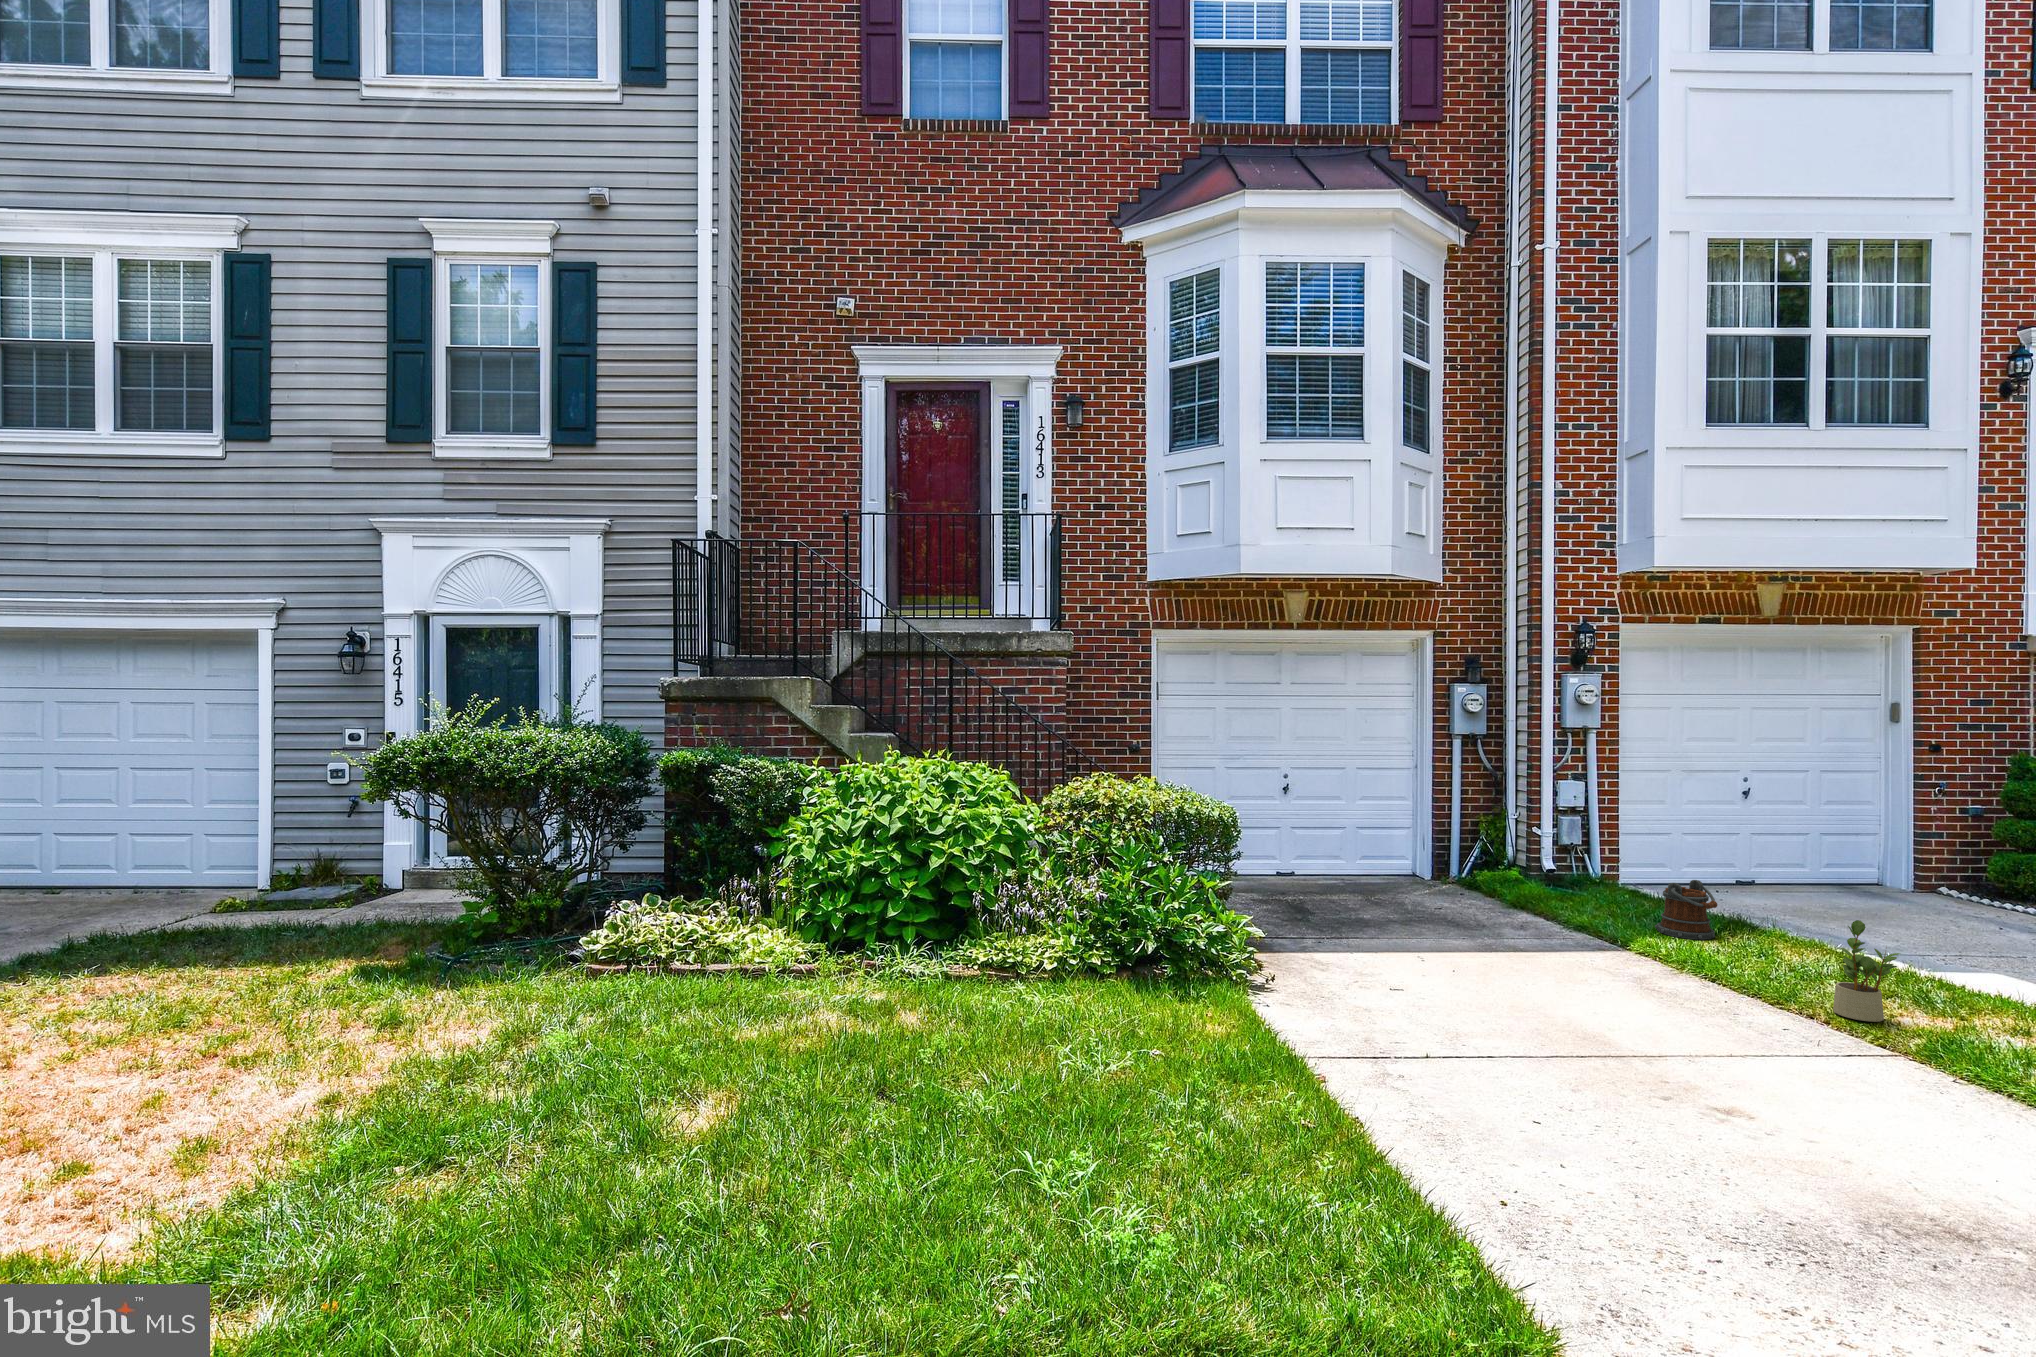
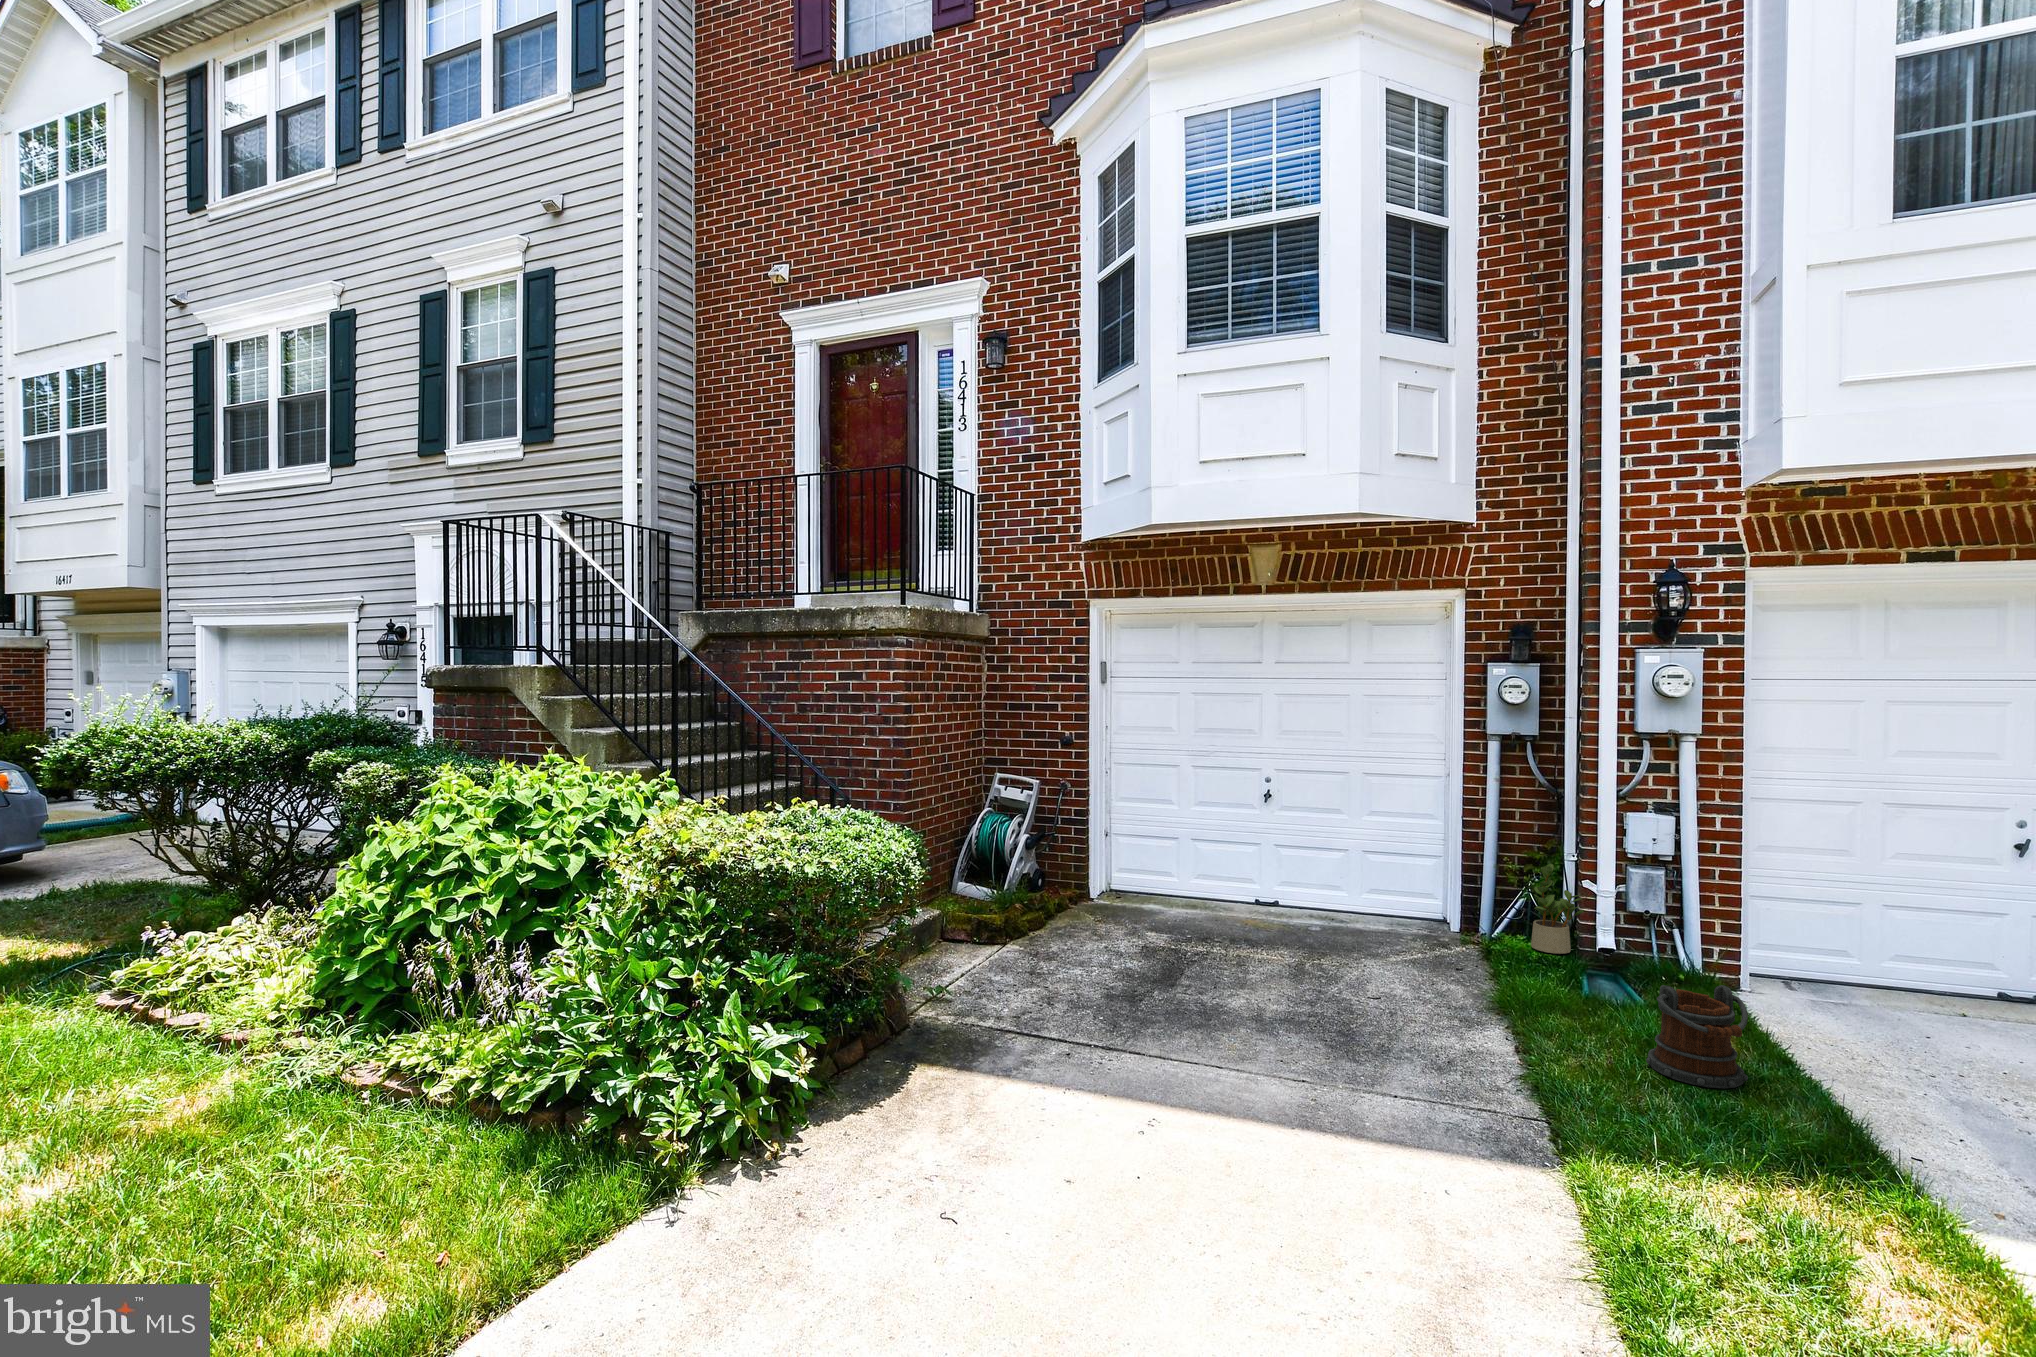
potted plant: present [1833,920,1900,1022] -> present [1531,864,1584,954]

